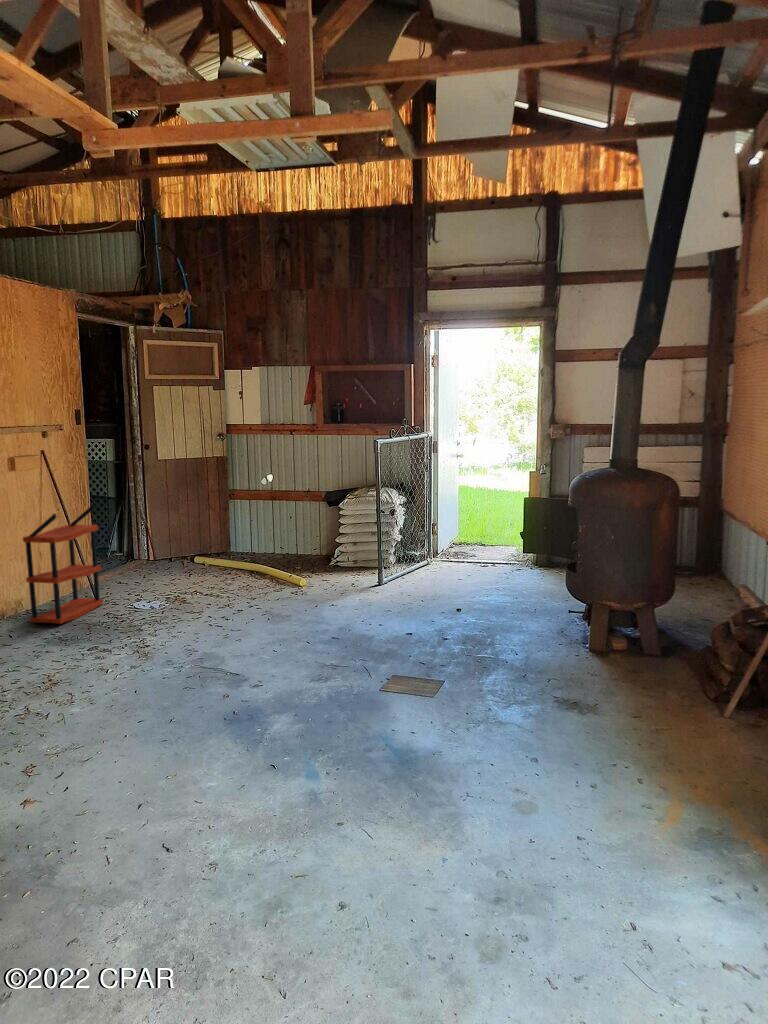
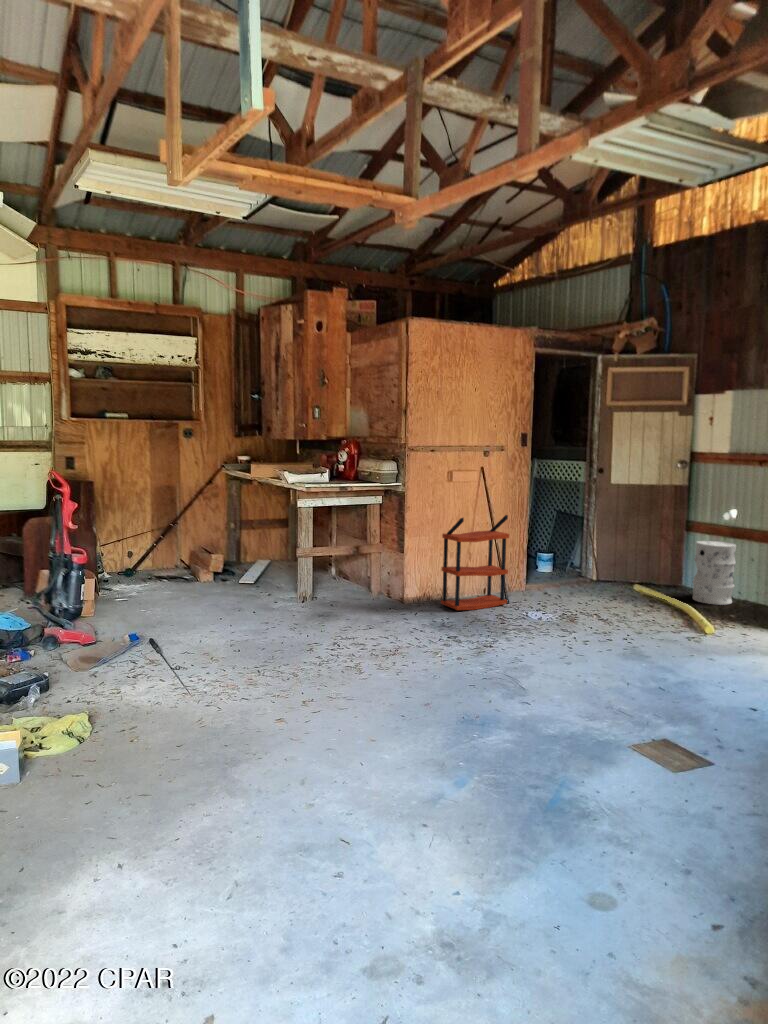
trash can: none [249,504,284,561] -> present [693,541,736,605]

